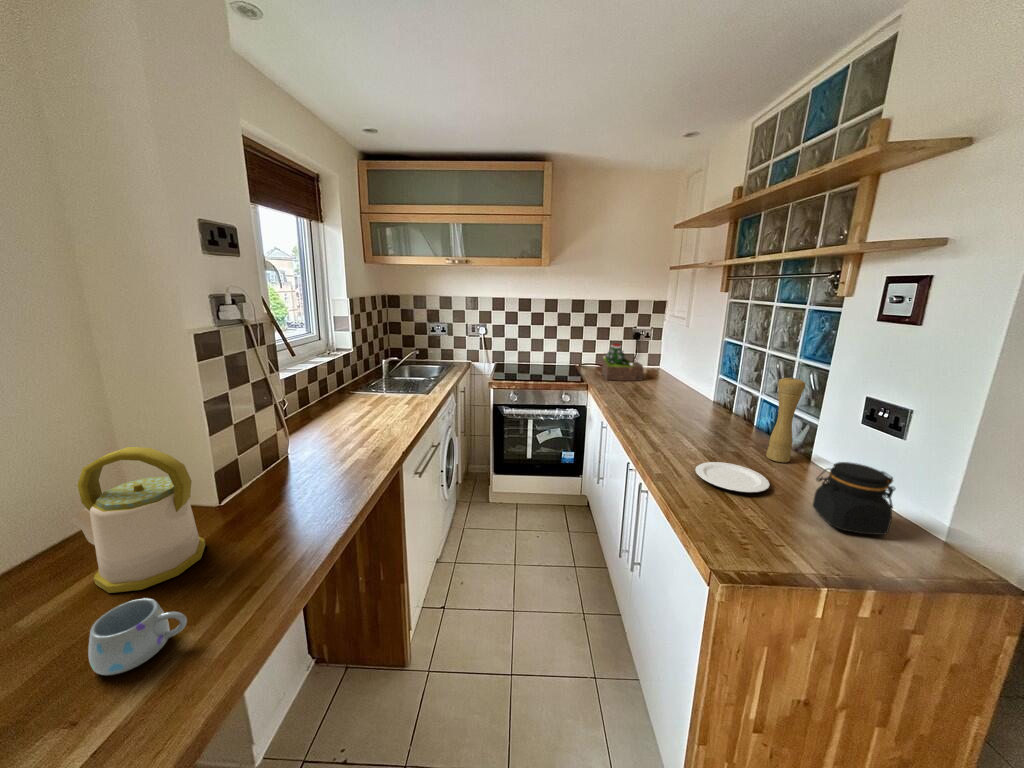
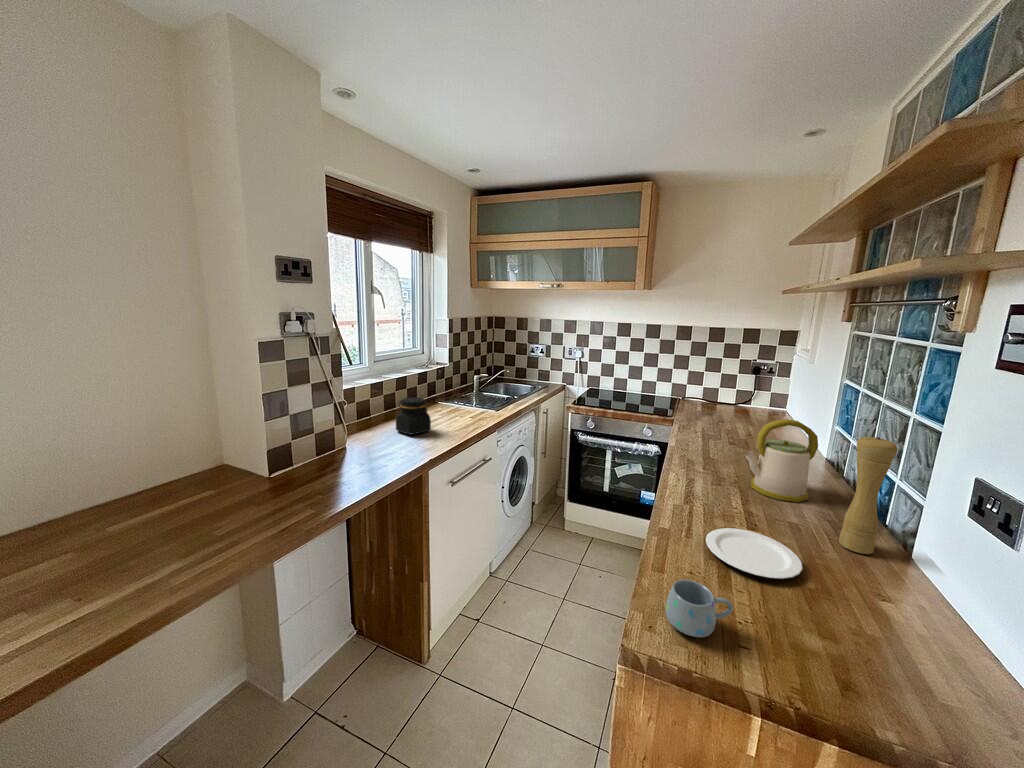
succulent plant: present [602,344,644,381] -> none [703,377,754,423]
kettle: present [70,447,205,593] -> present [745,419,818,502]
jar: present [813,462,895,535] -> present [396,397,431,434]
mug: present [88,598,187,675] -> present [665,579,733,637]

